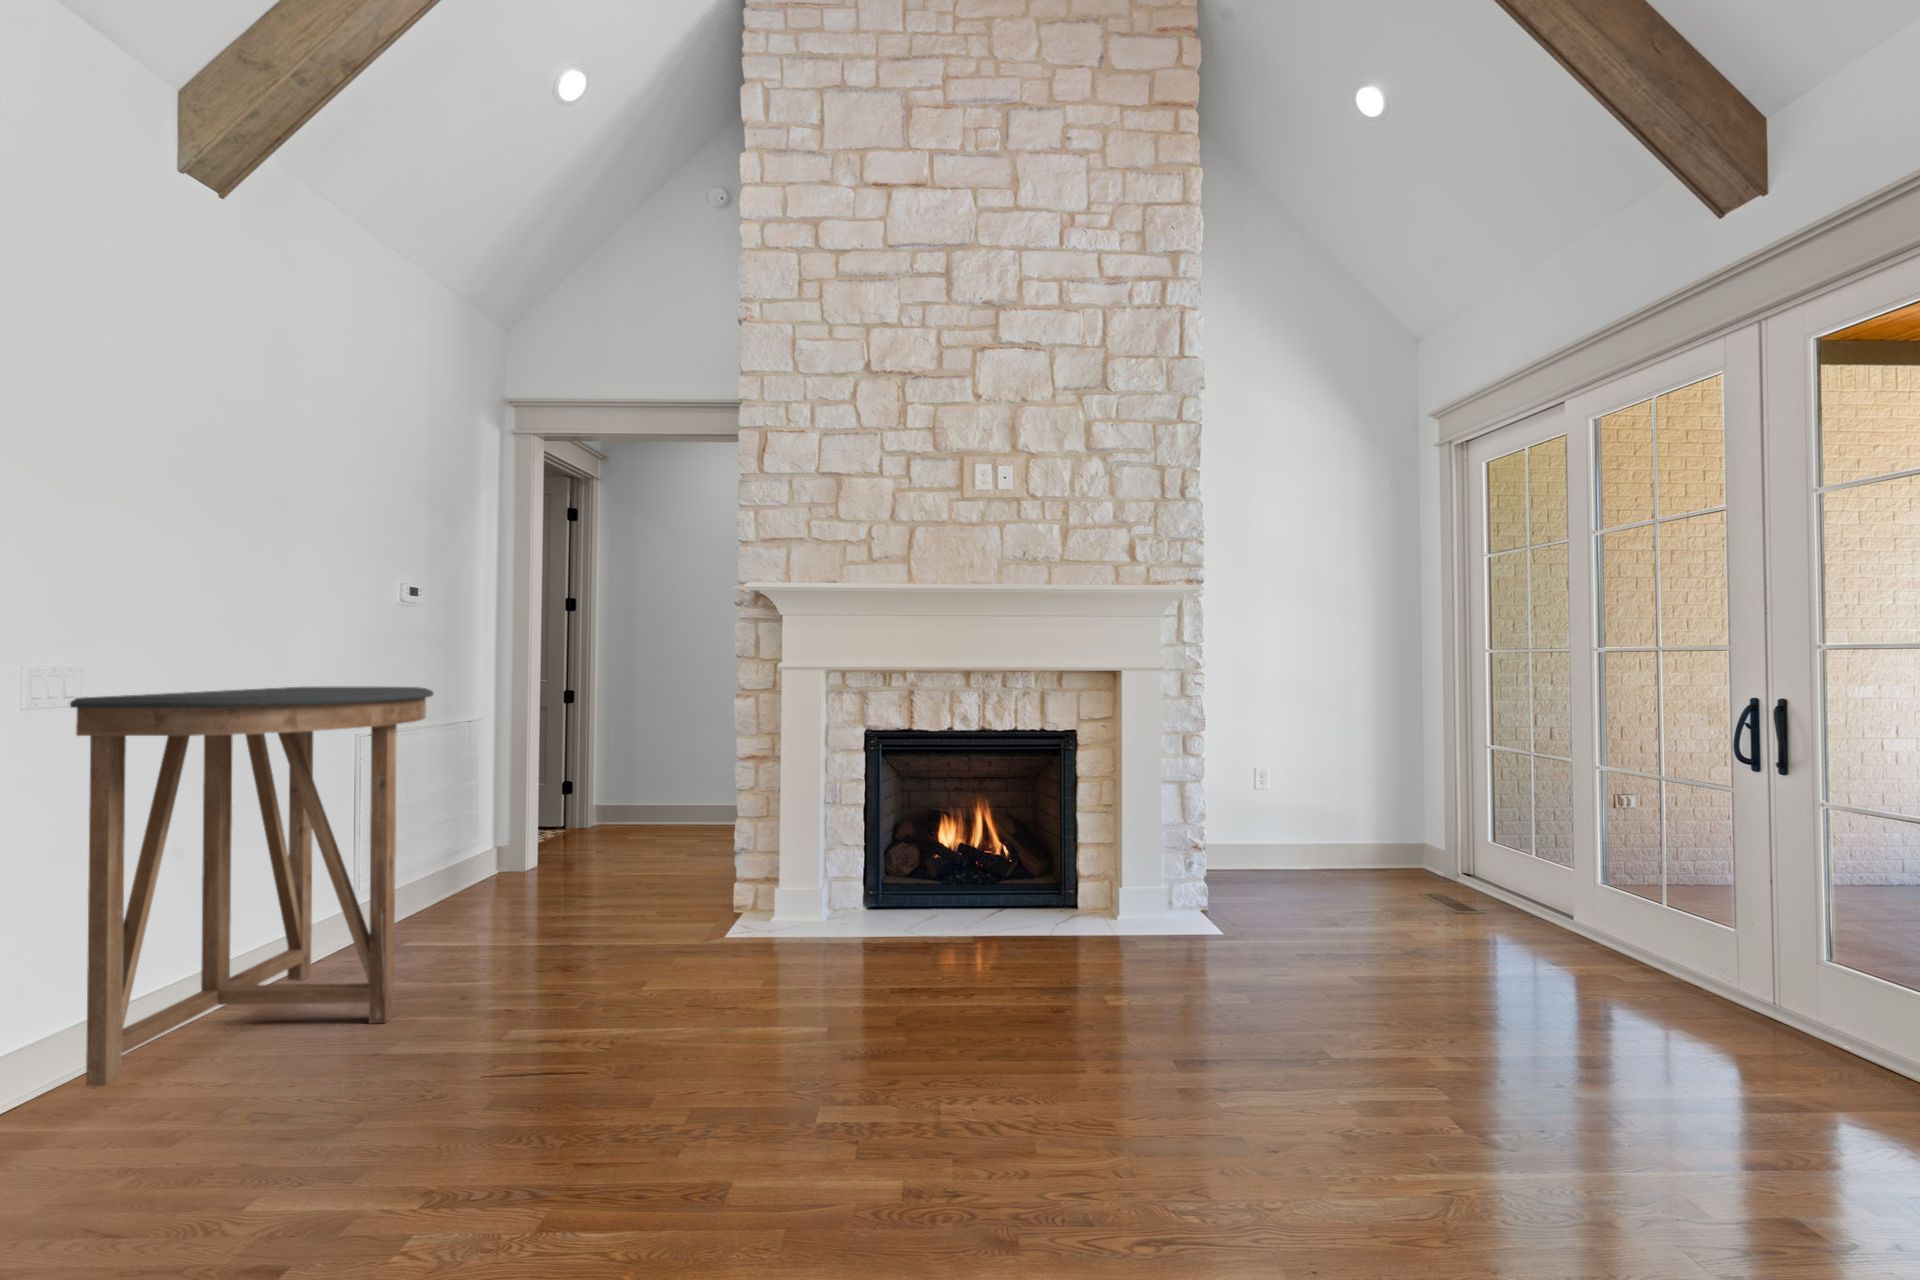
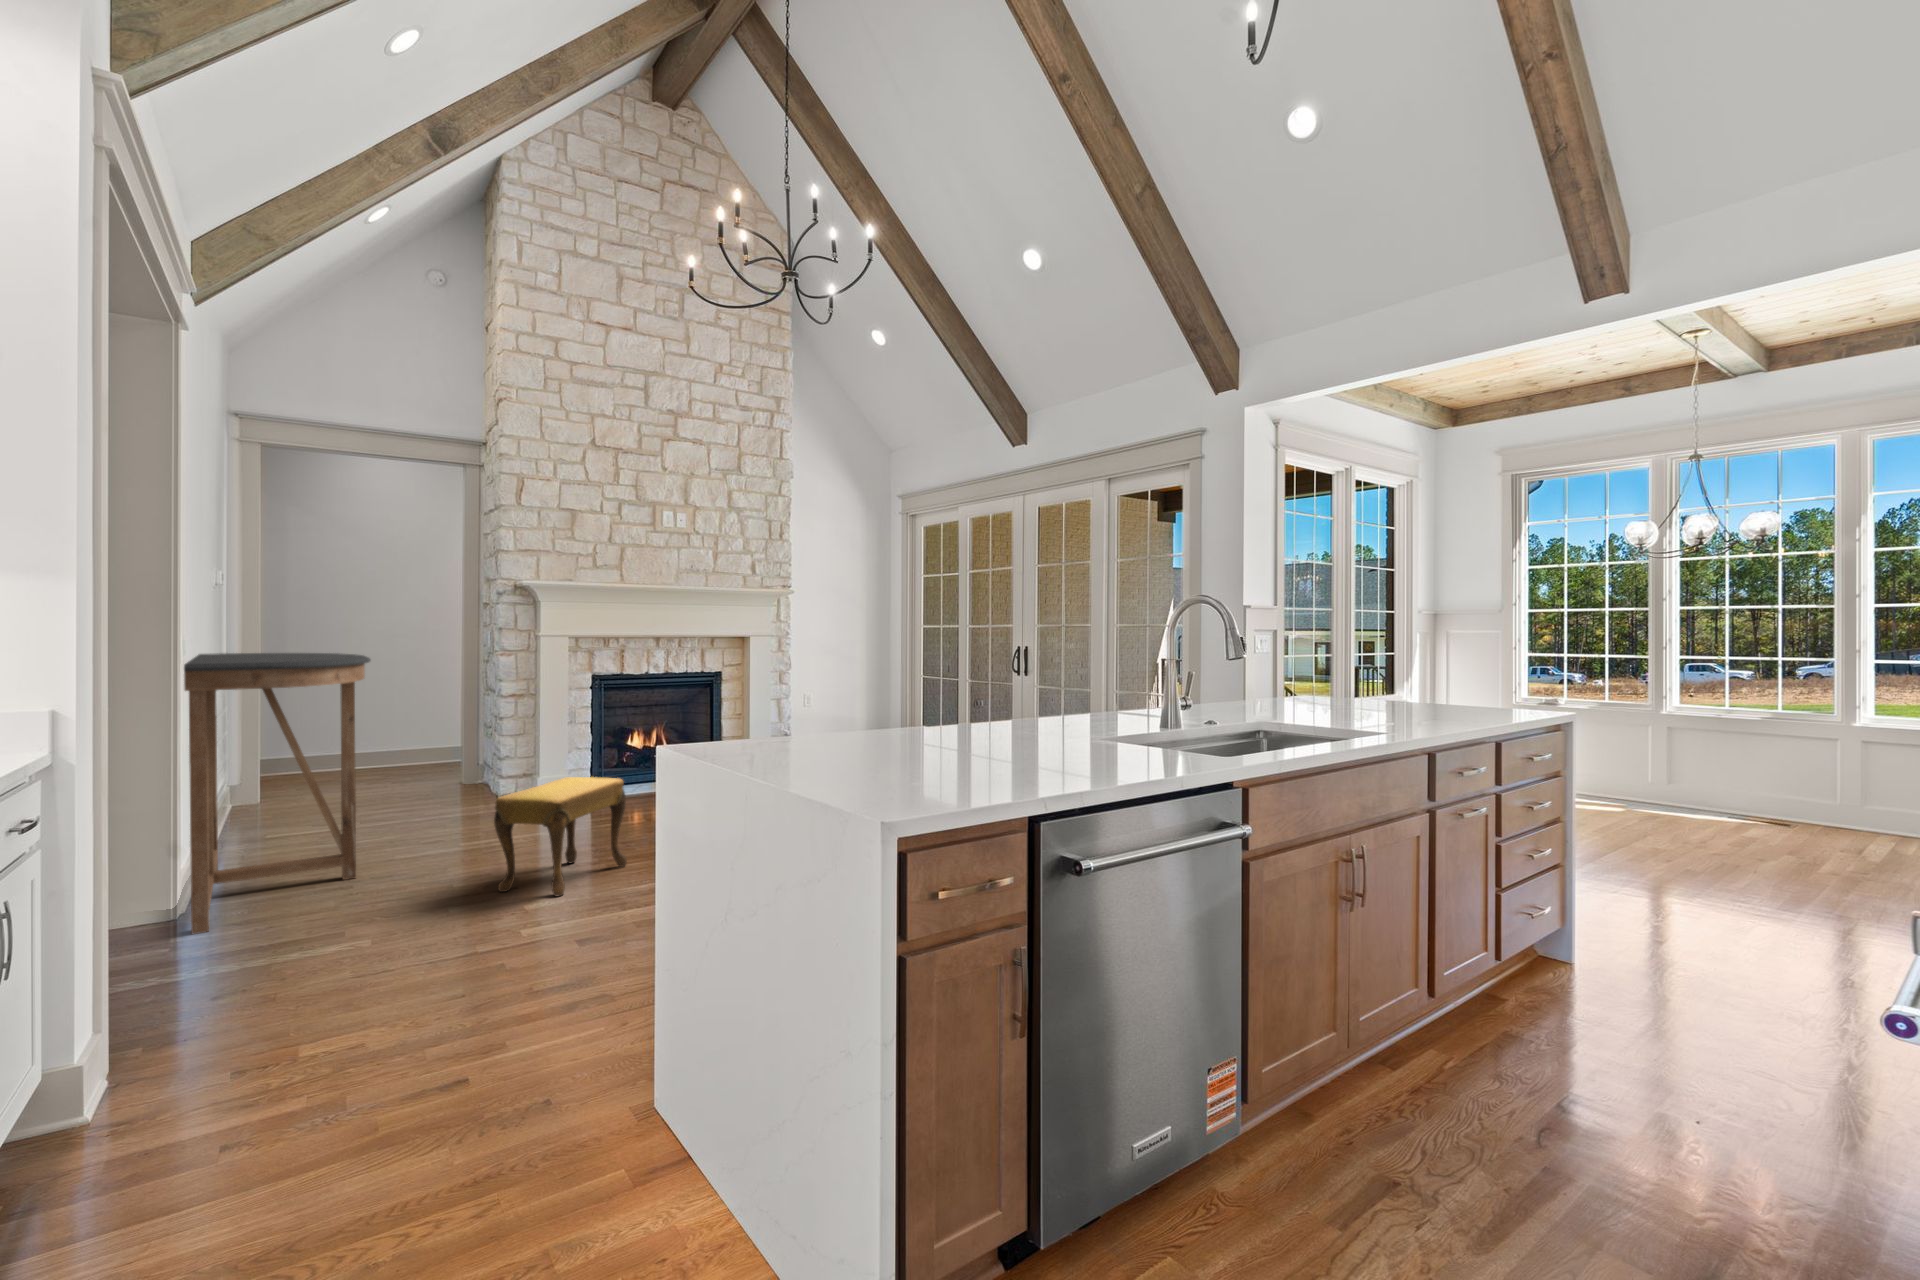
footstool: none [457,904,697,1131] -> present [494,777,627,896]

